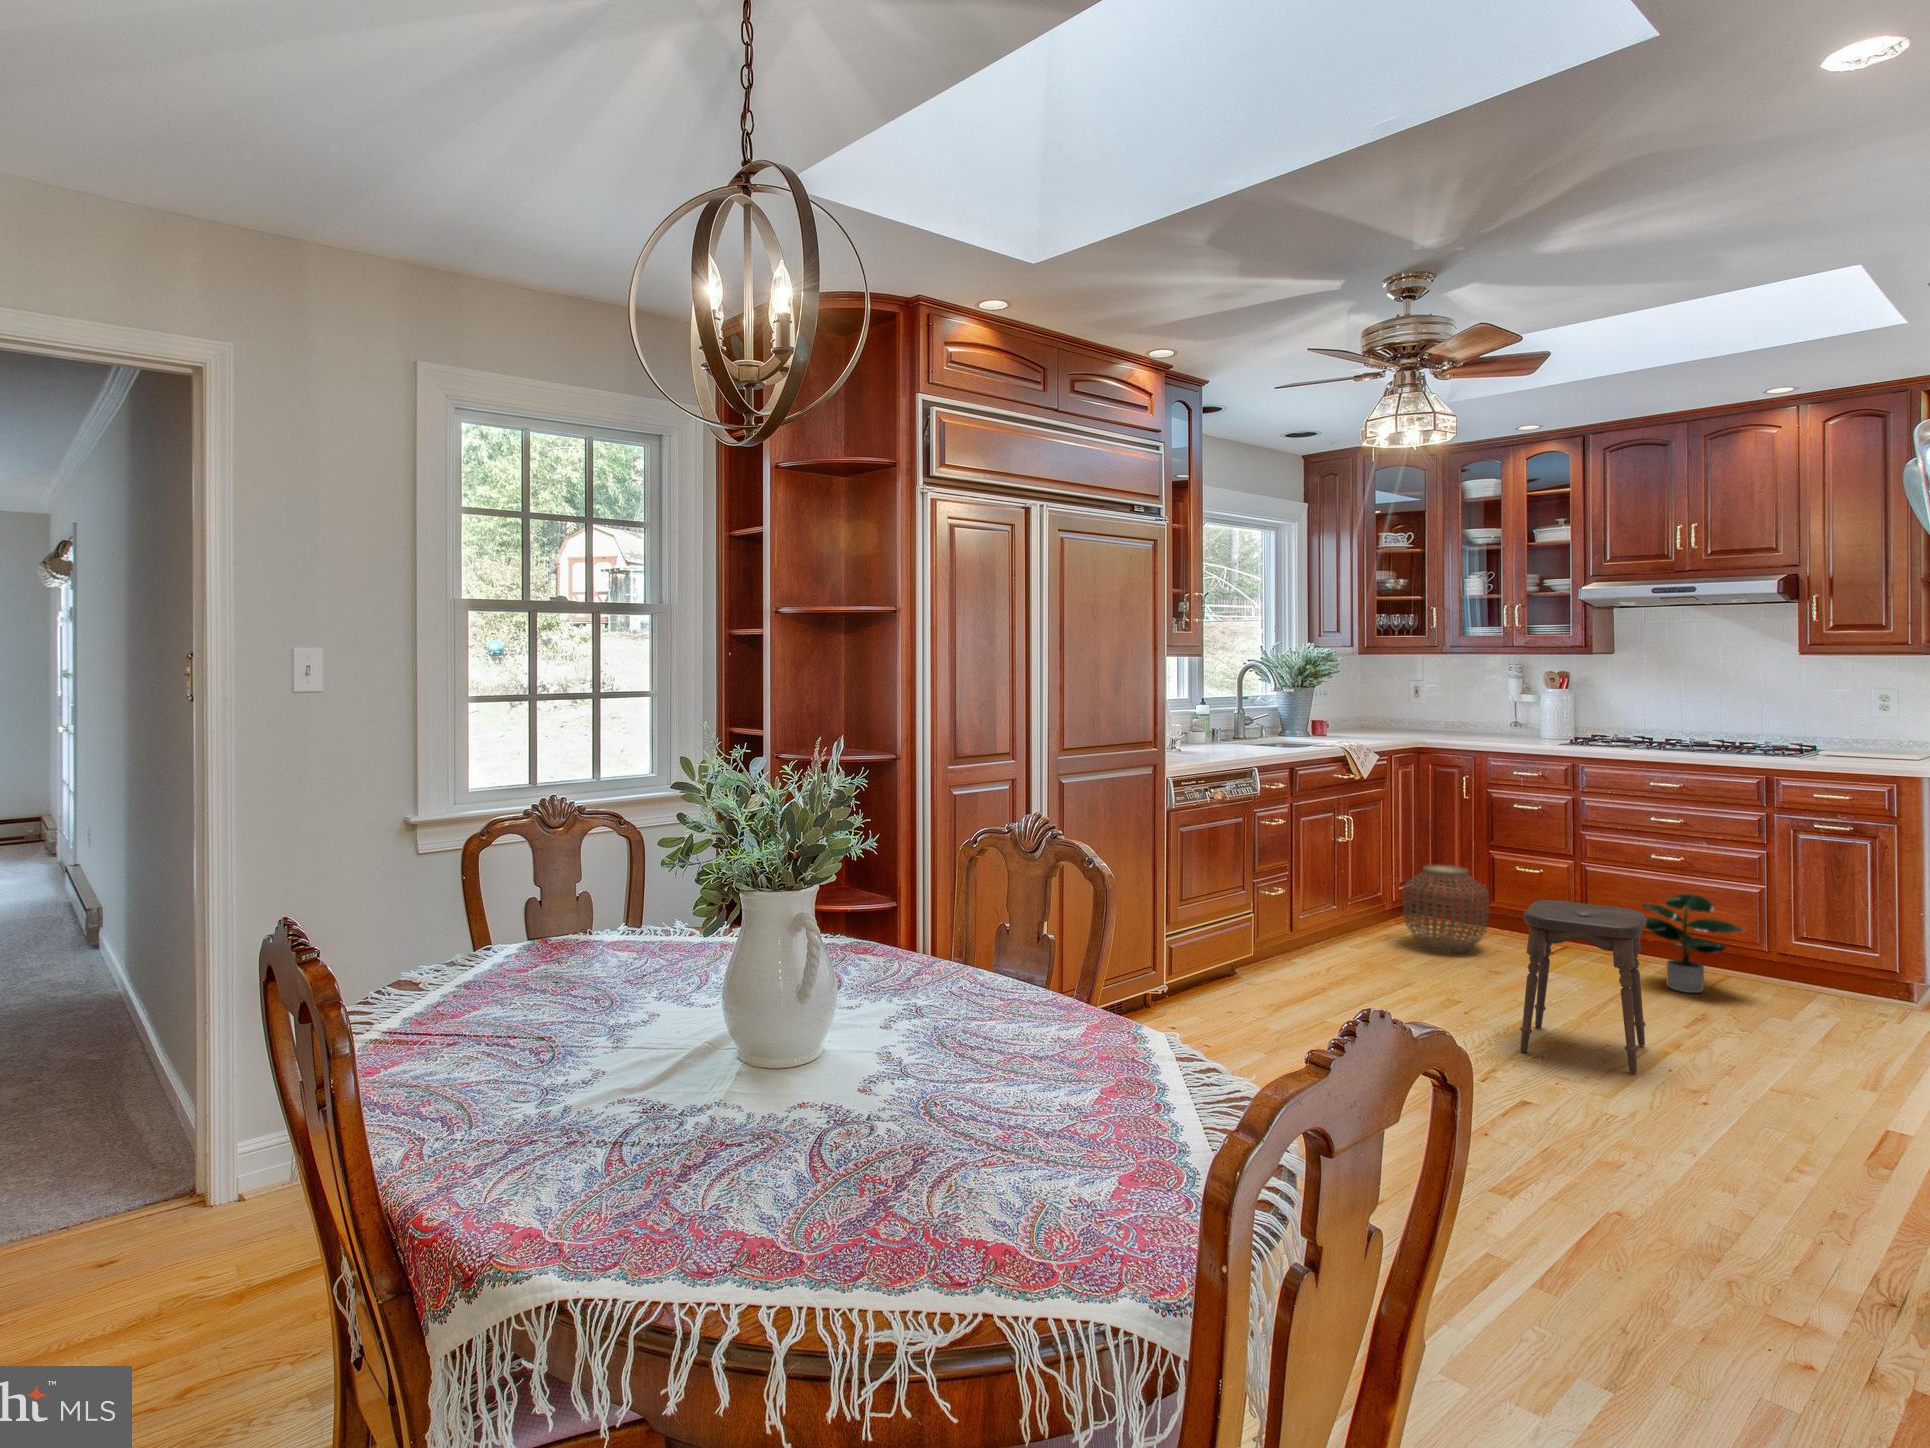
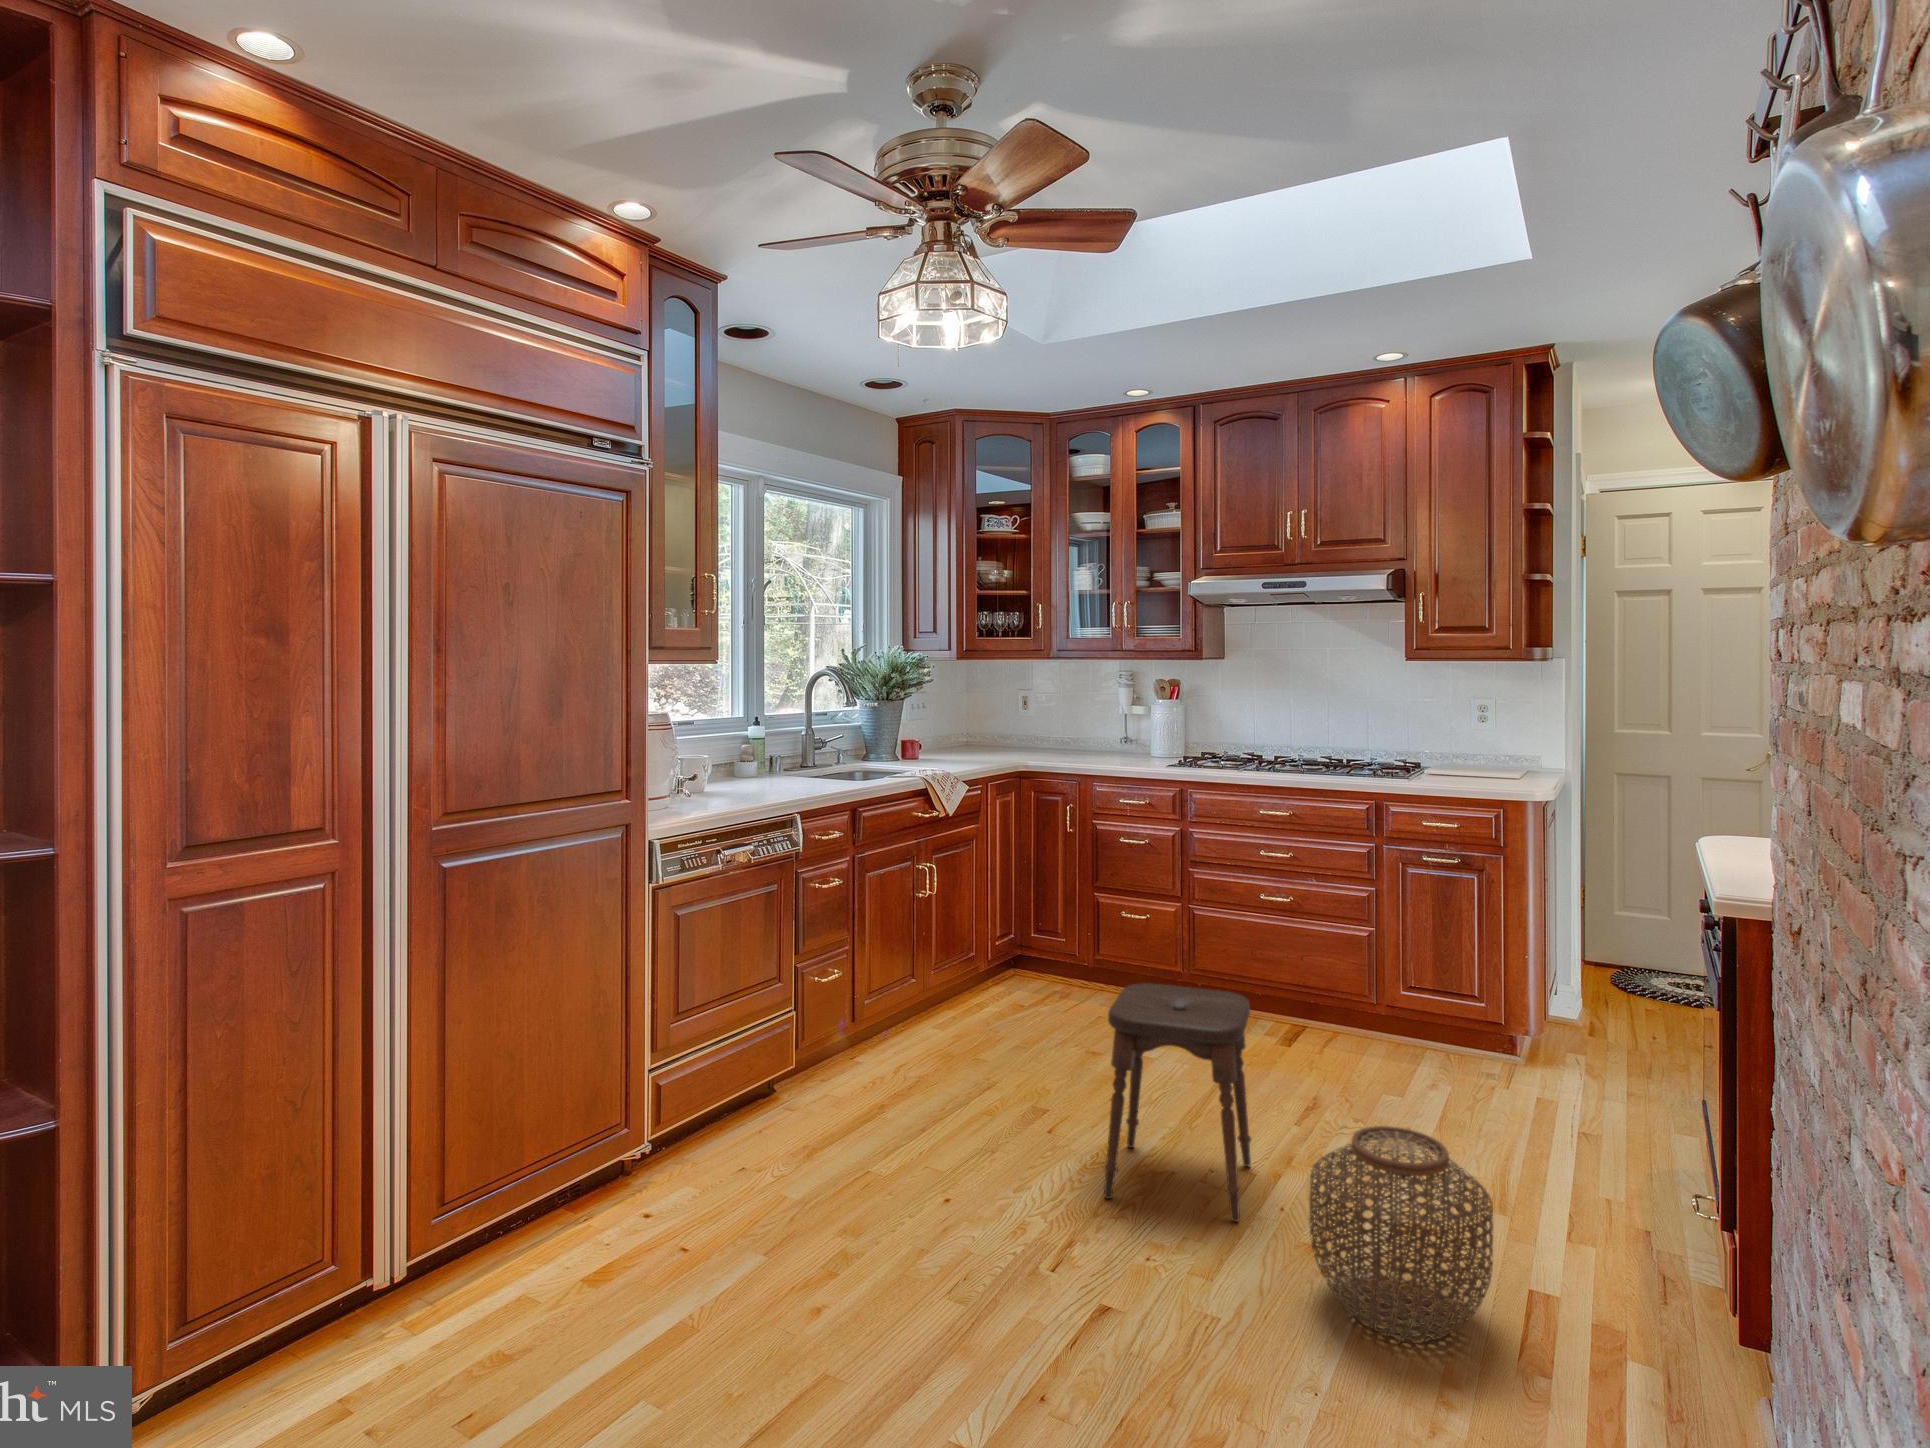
woven basket: present [1403,865,1489,953] -> present [1309,1126,1493,1341]
potted plant: present [1641,894,1744,993] -> none [1247,944,1357,1066]

